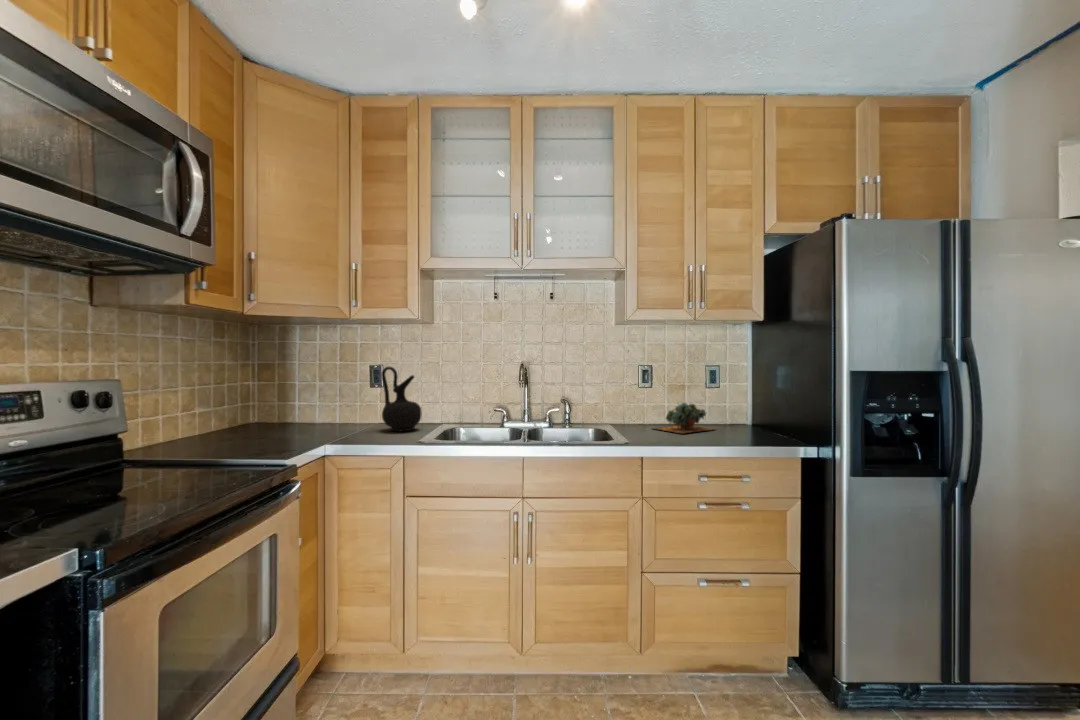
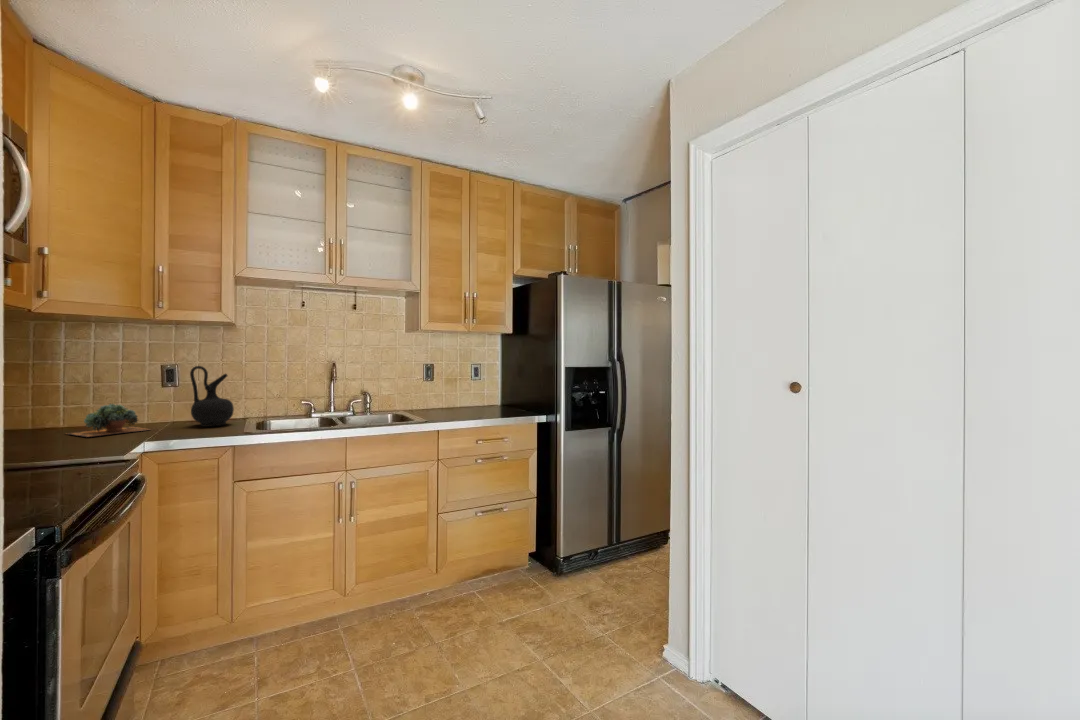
succulent plant: present [654,403,713,433] -> present [67,404,149,437]

